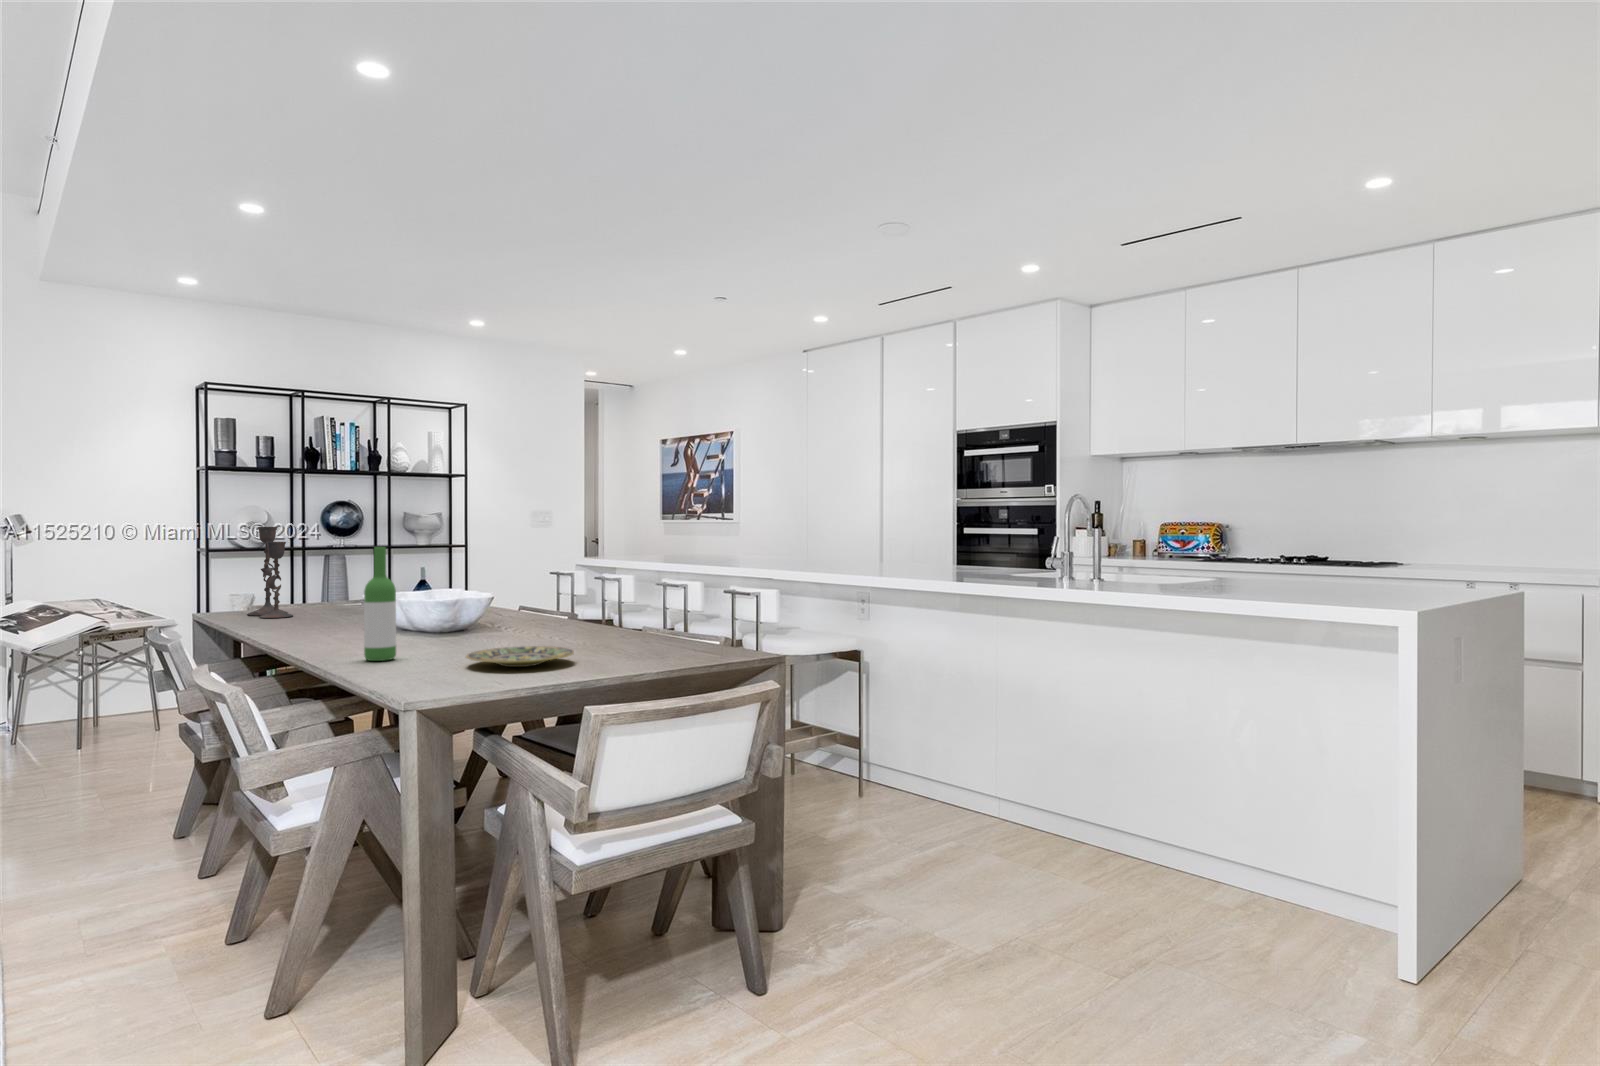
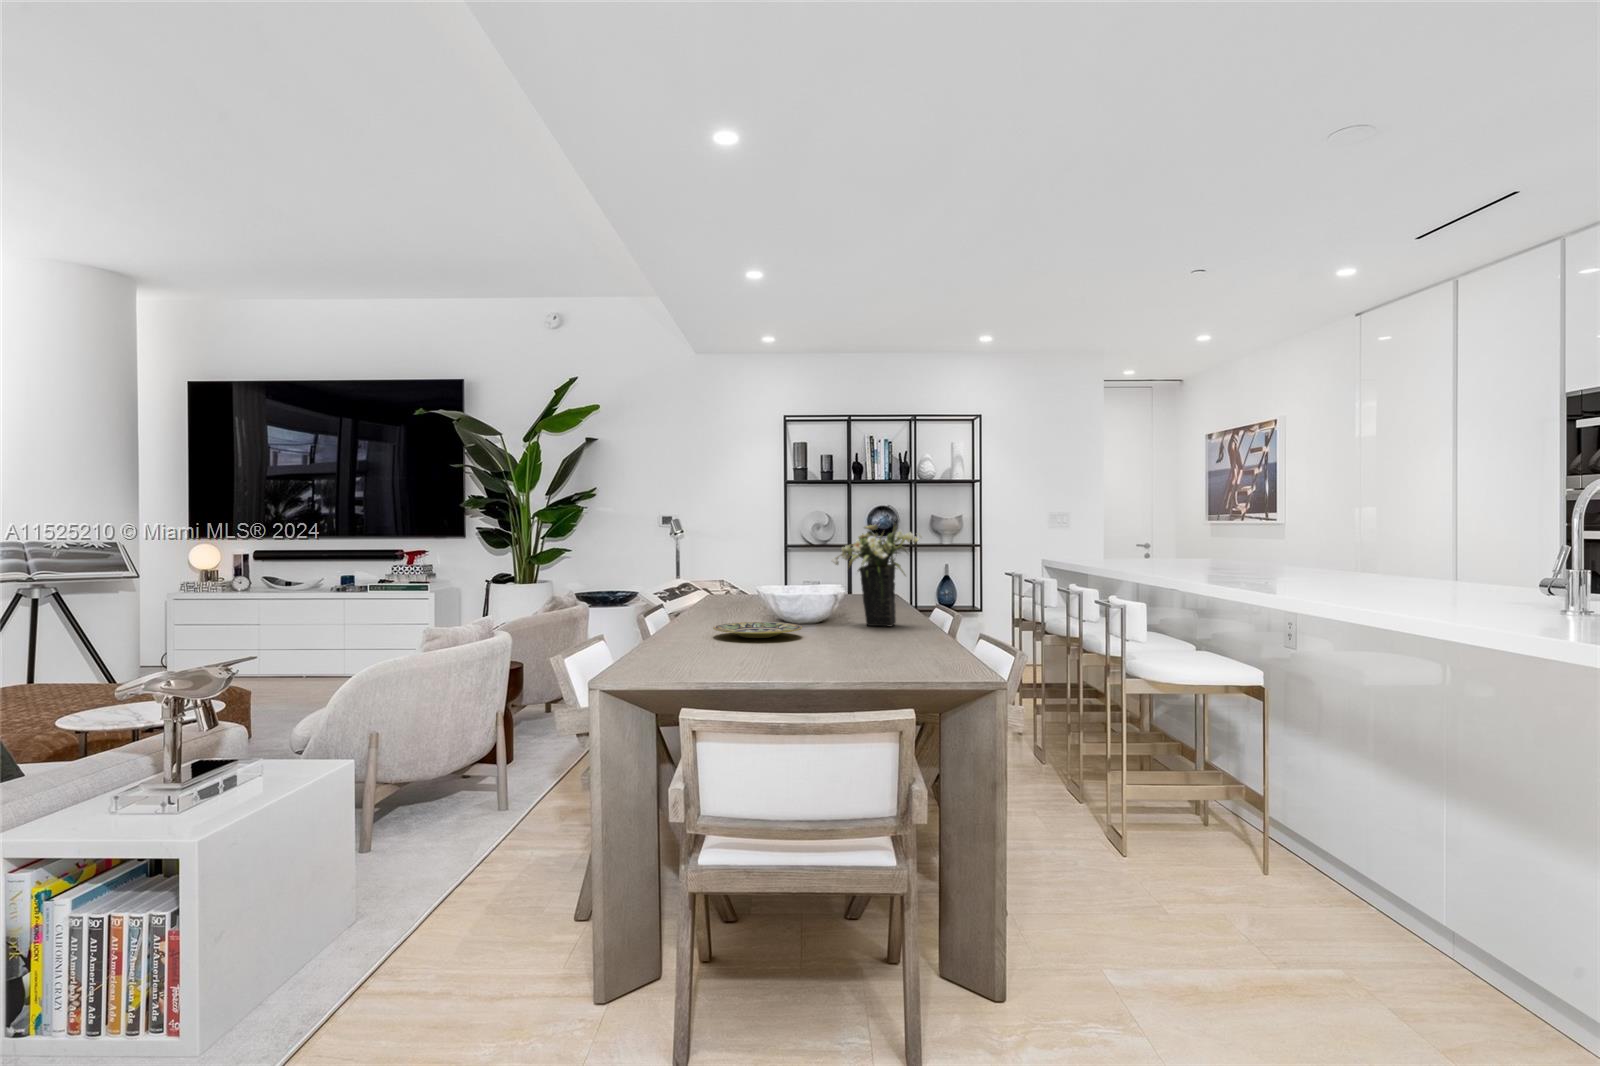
candlestick: present [247,527,293,618] -> none [731,524,758,593]
flower arrangement: none [539,529,636,642] -> present [832,524,919,626]
wine bottle: present [364,547,396,661] -> none [680,536,703,625]

